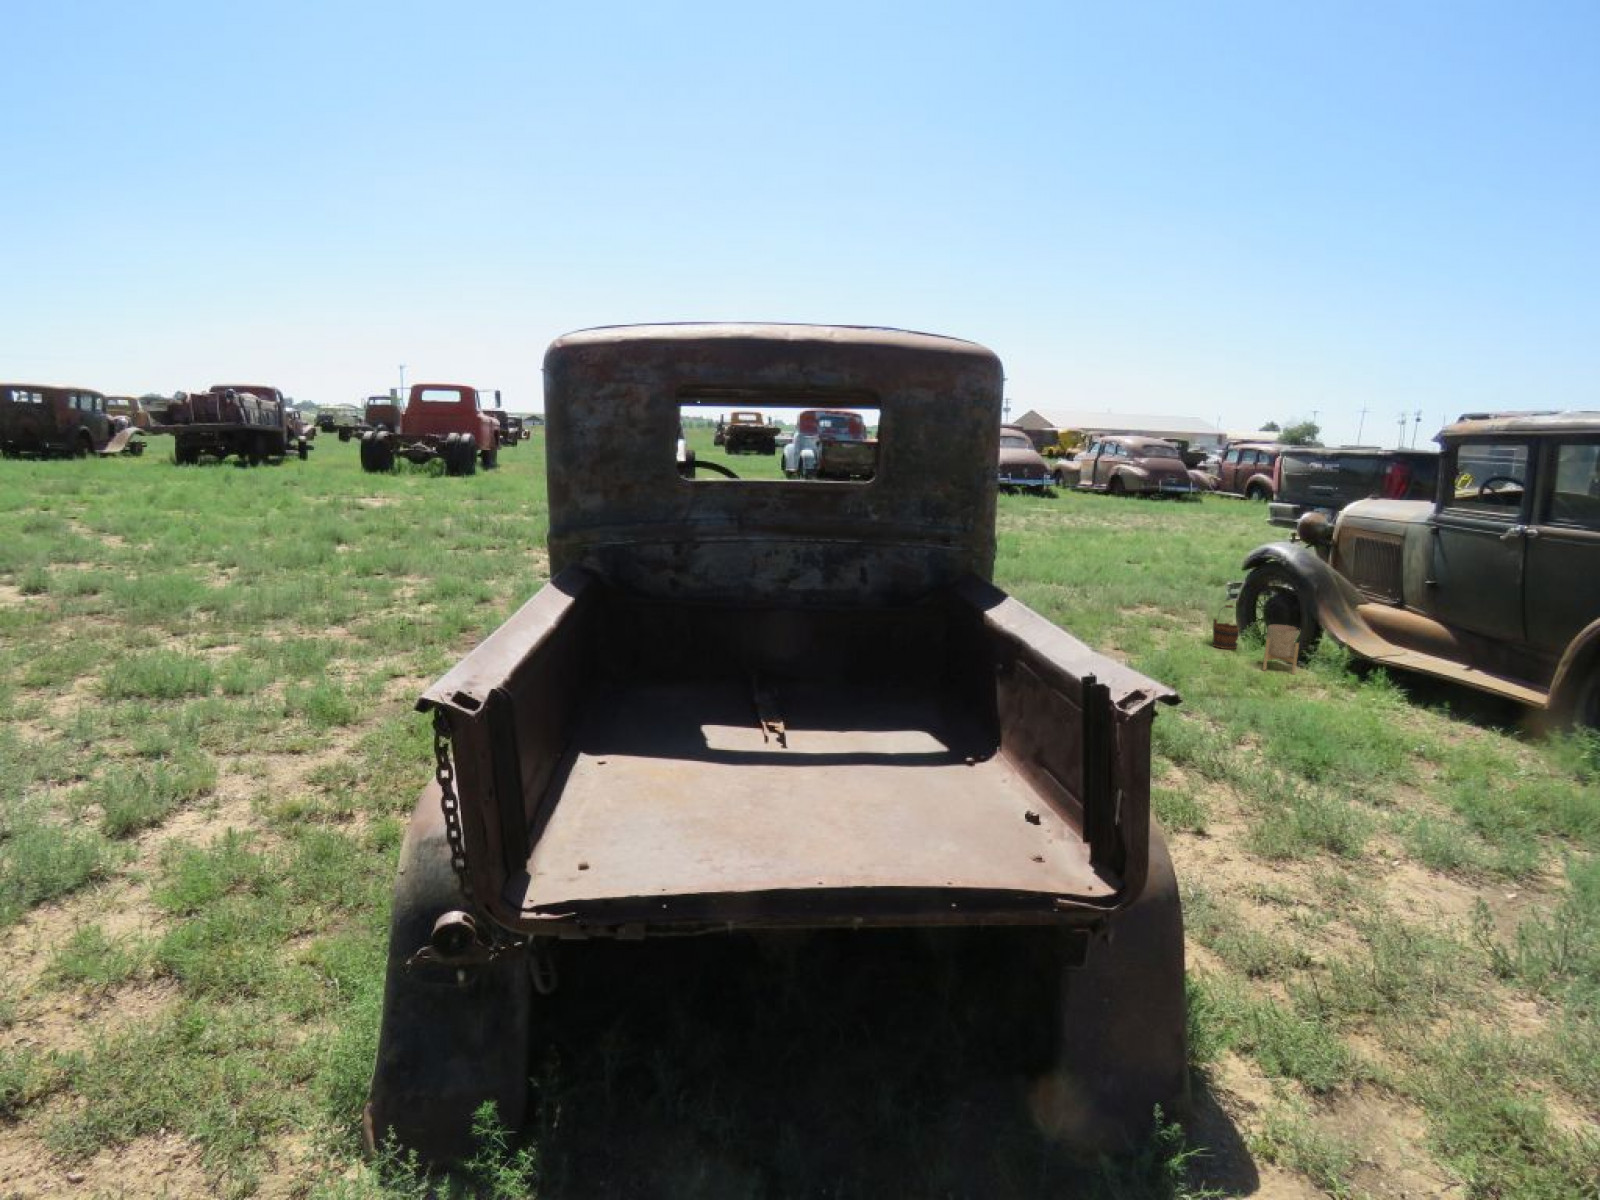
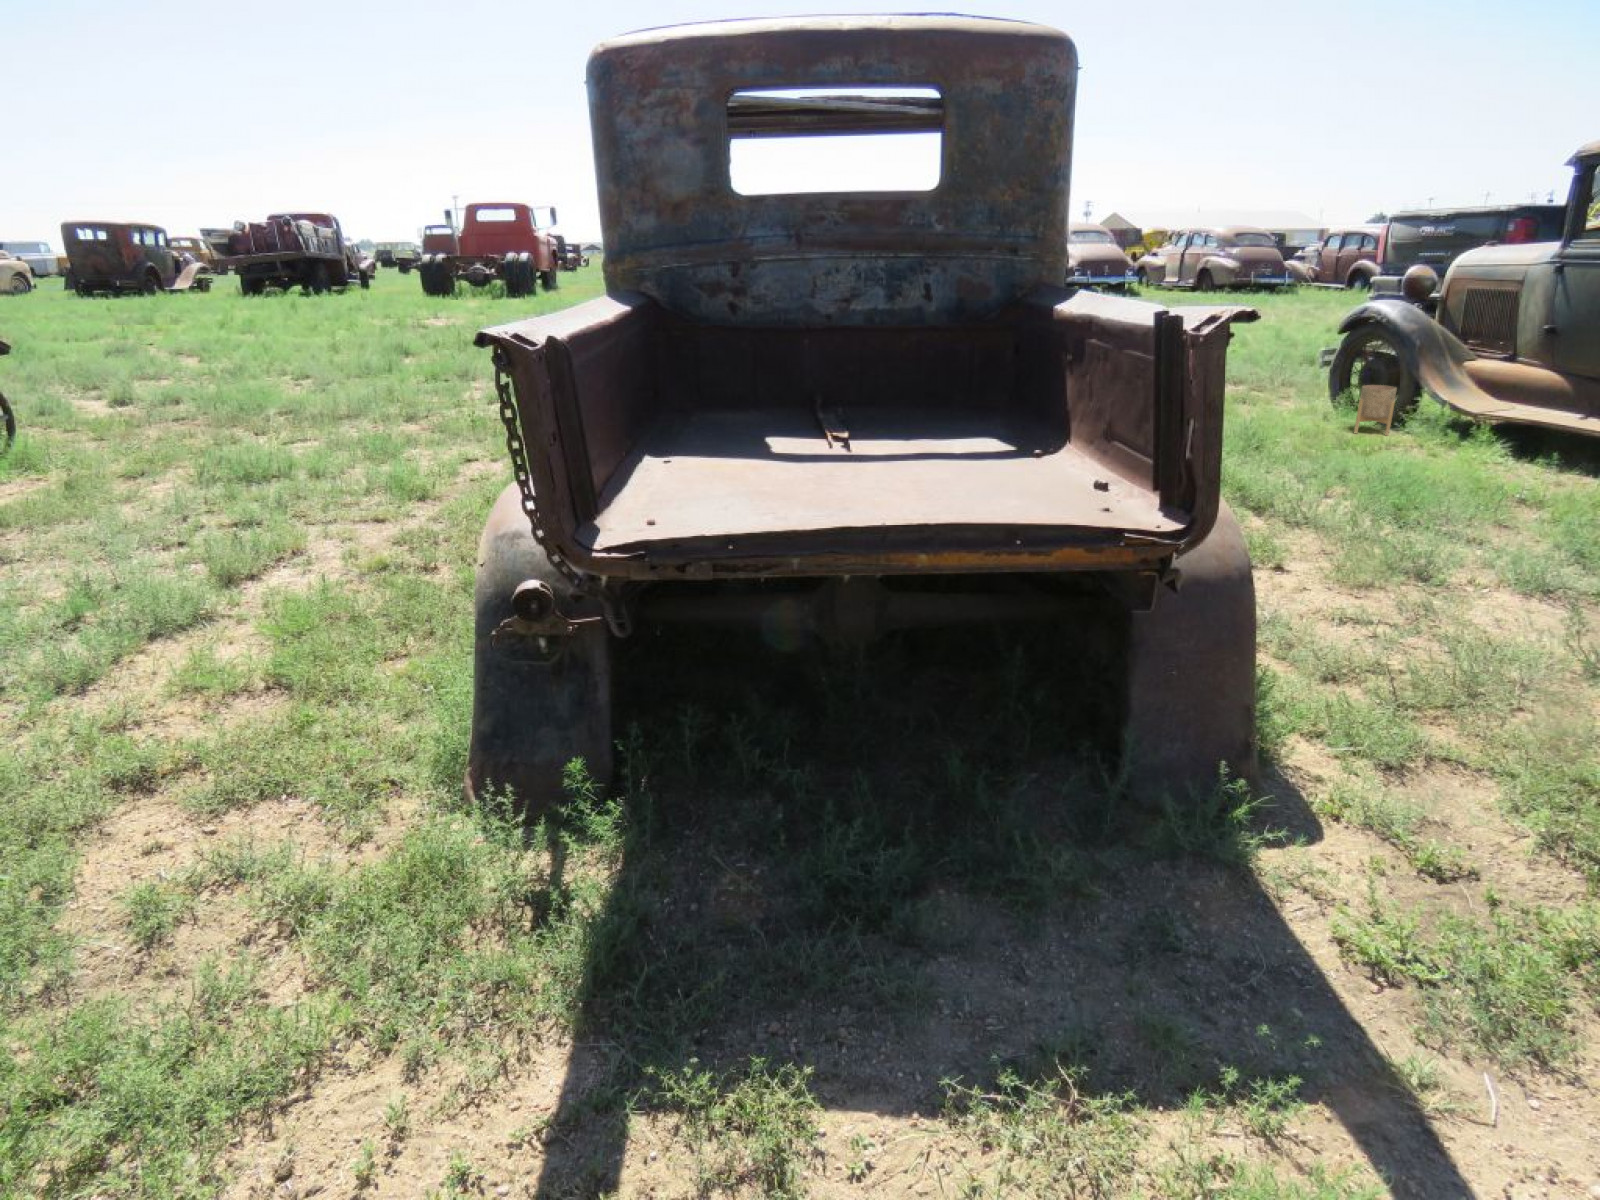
wooden bucket: present [1213,605,1240,649] -> none [1301,370,1334,417]

